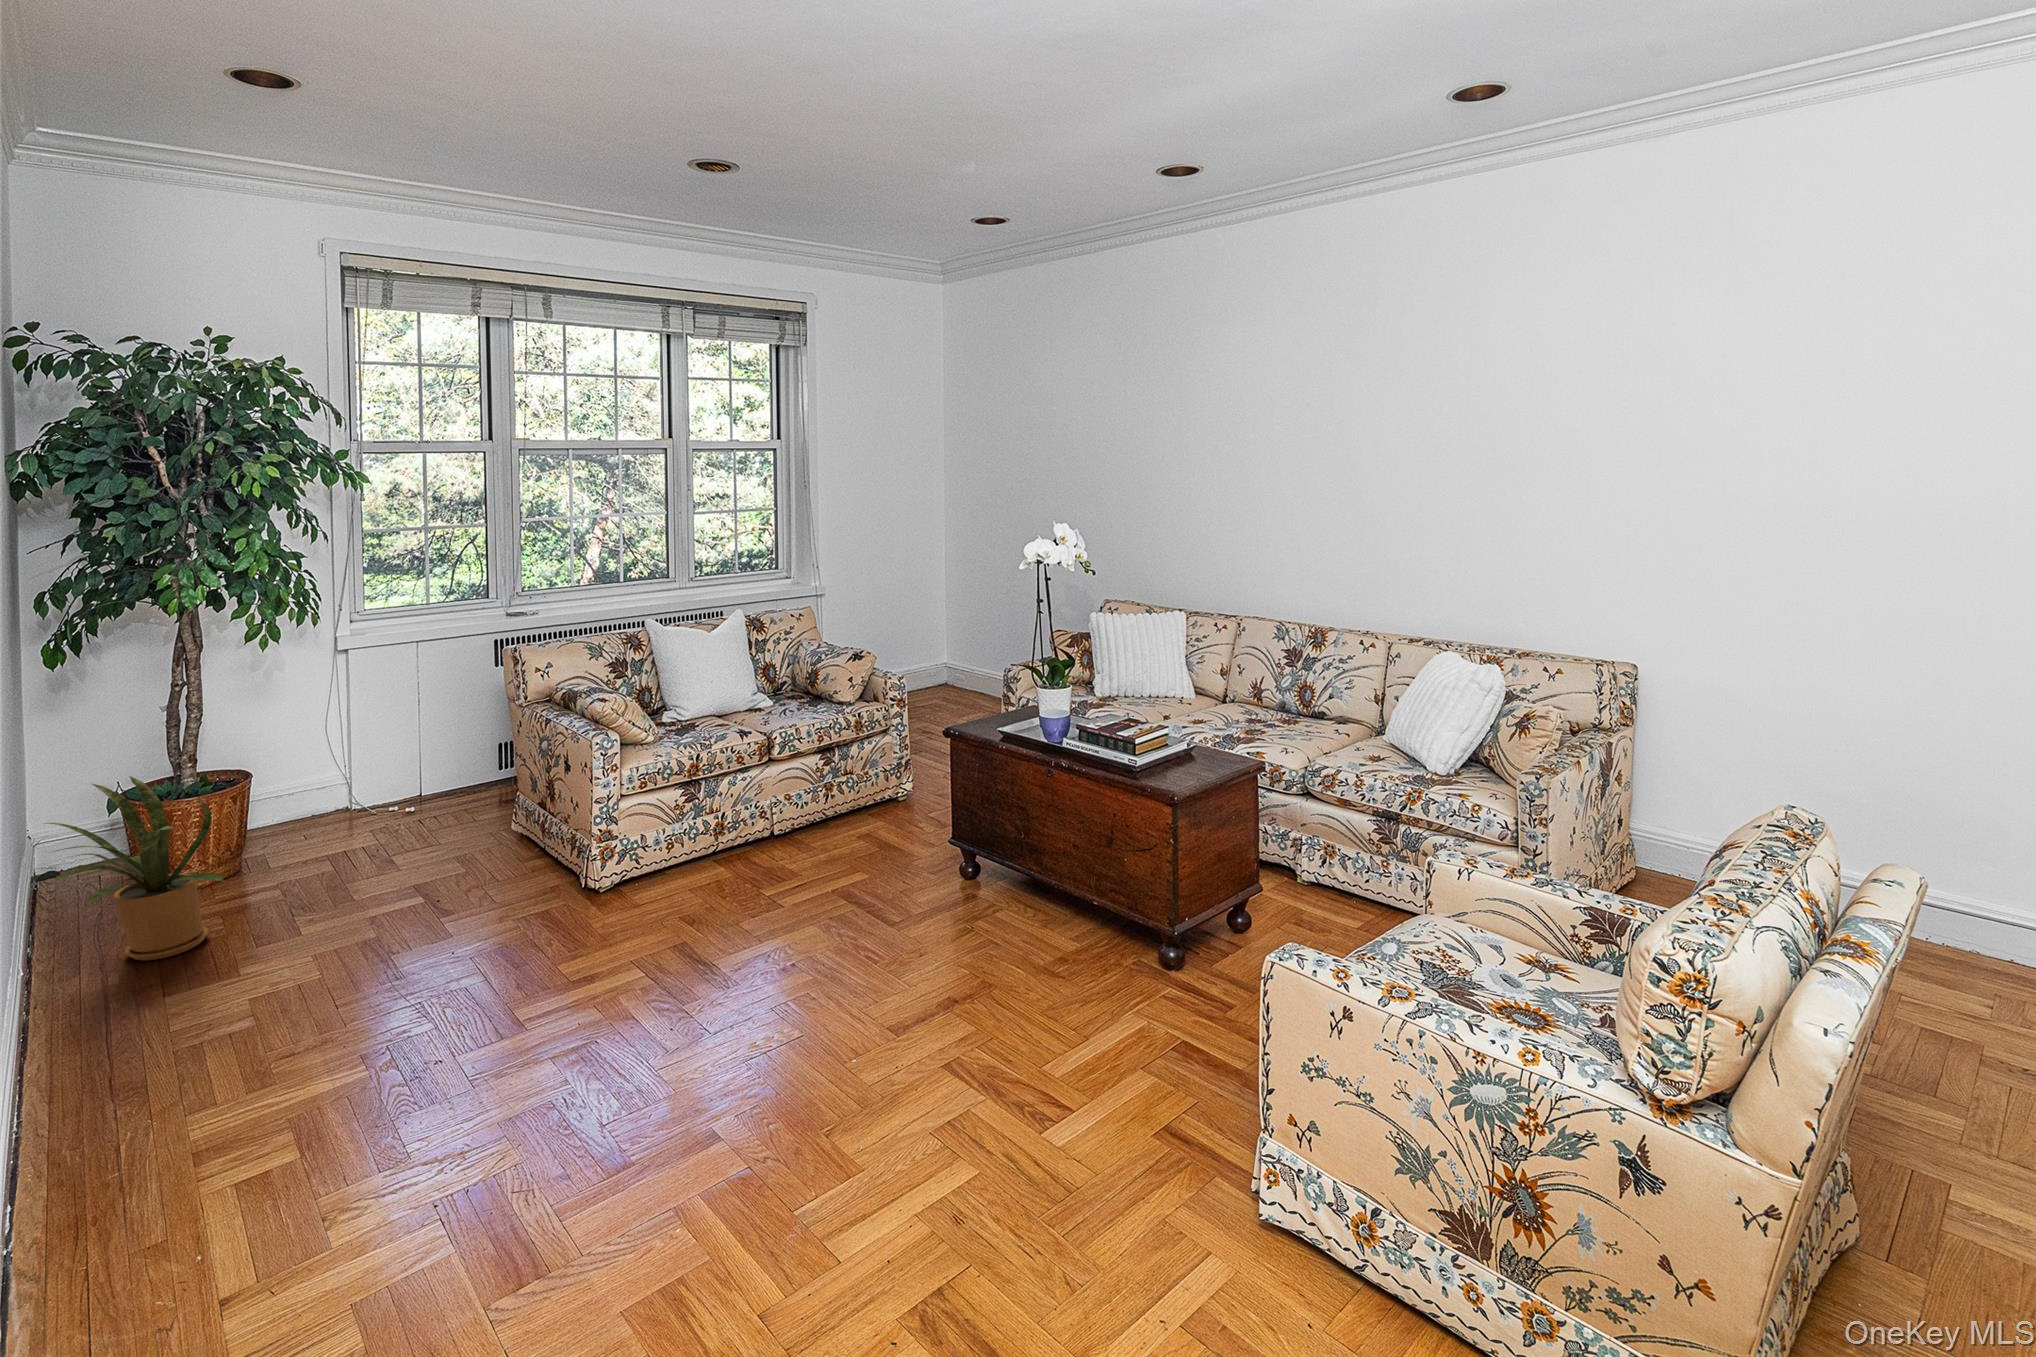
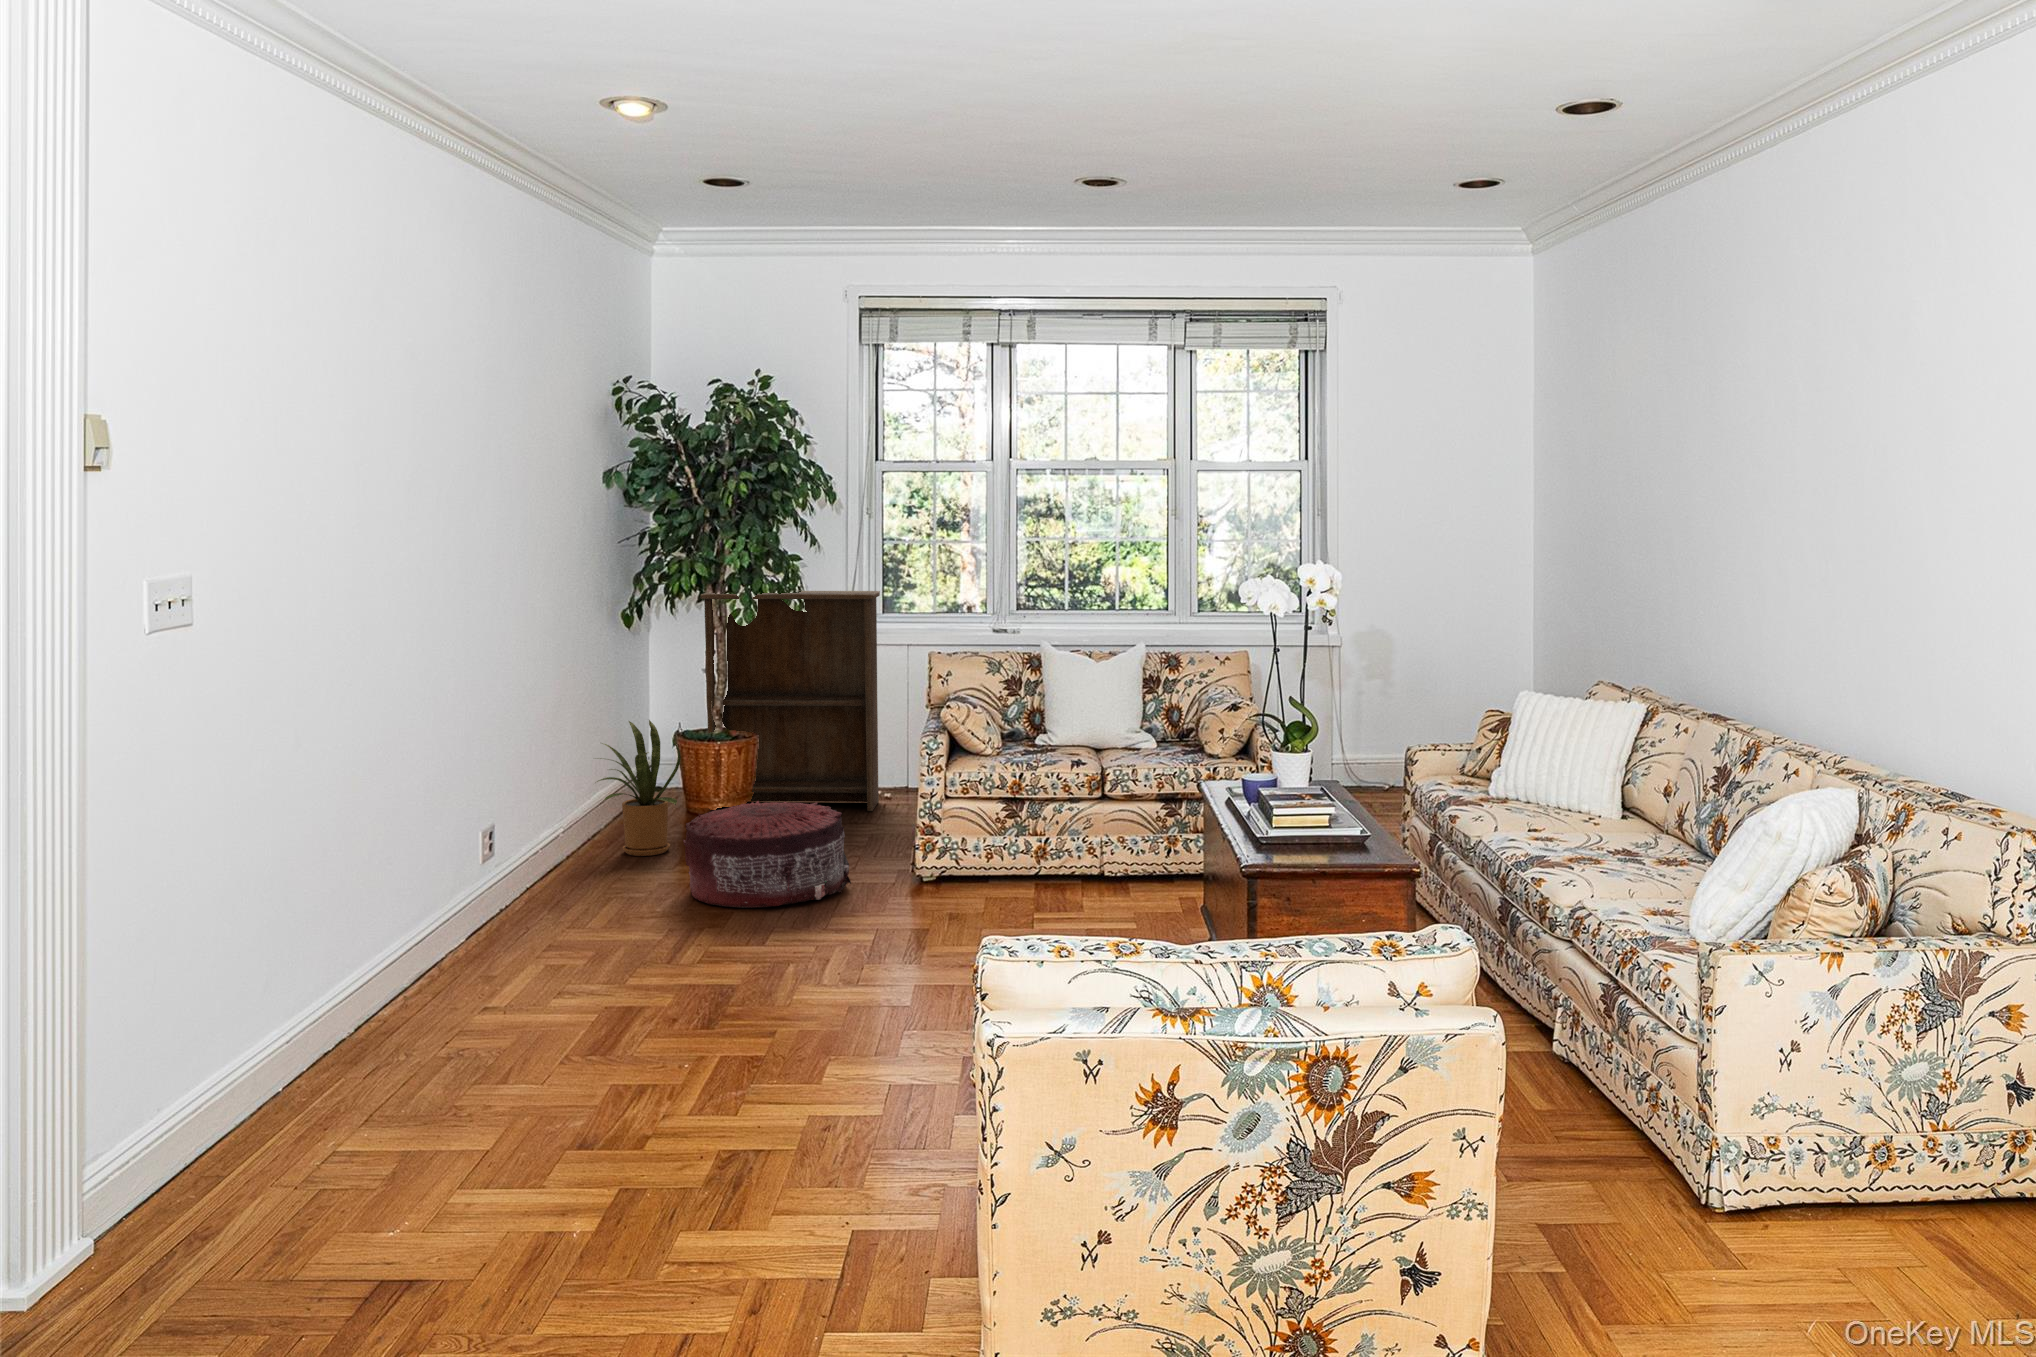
bookshelf: none [149,577,441,856] -> present [701,591,880,811]
pouf: none [295,836,542,1010] -> present [683,801,851,908]

